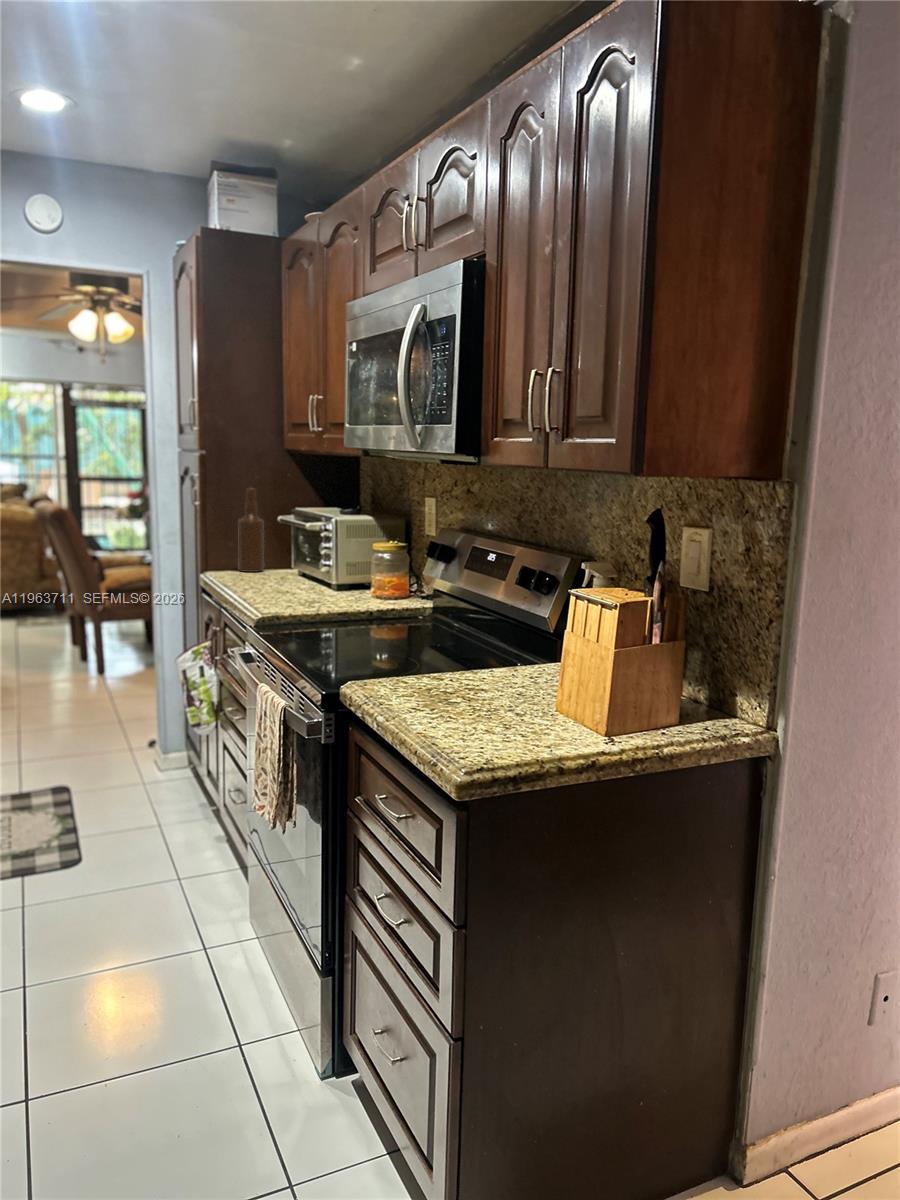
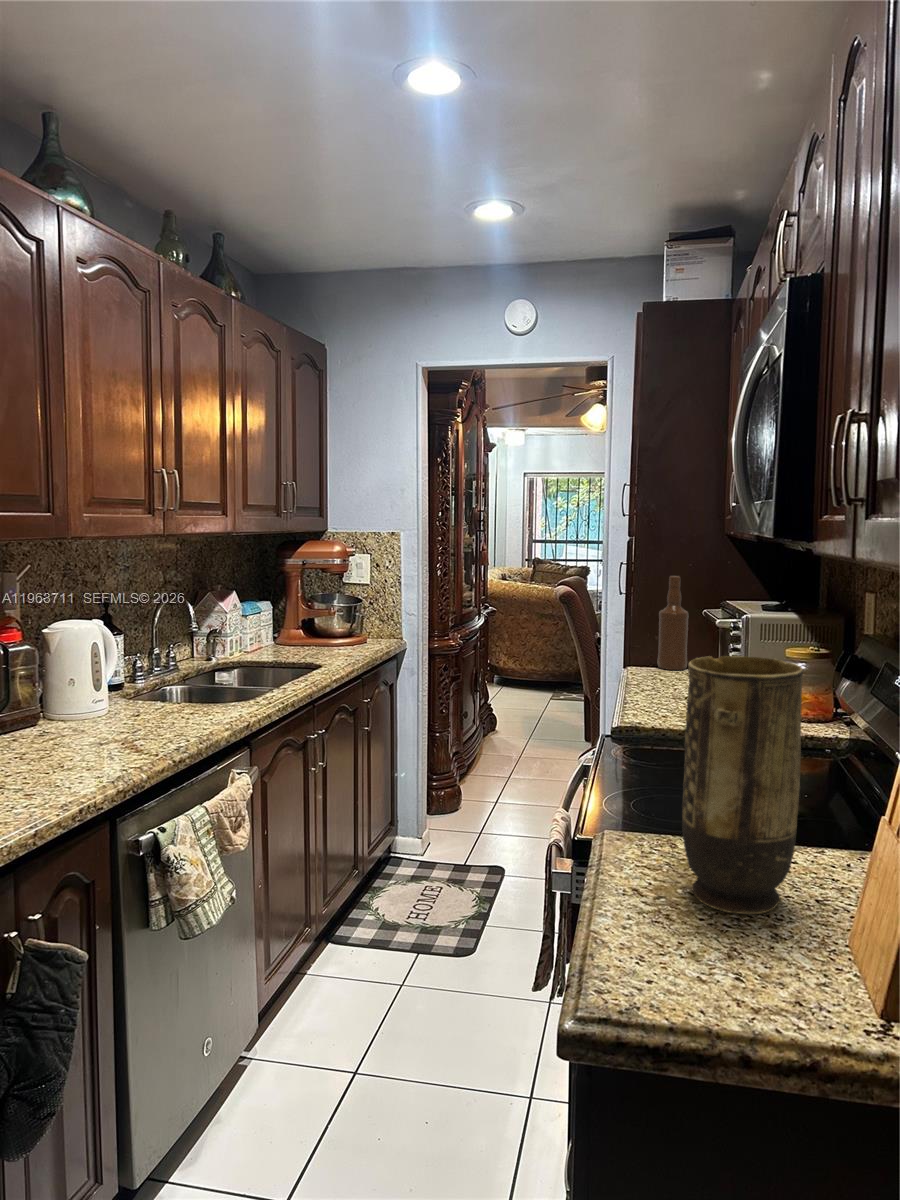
vase: none [439,534,520,709] -> present [682,656,803,914]

